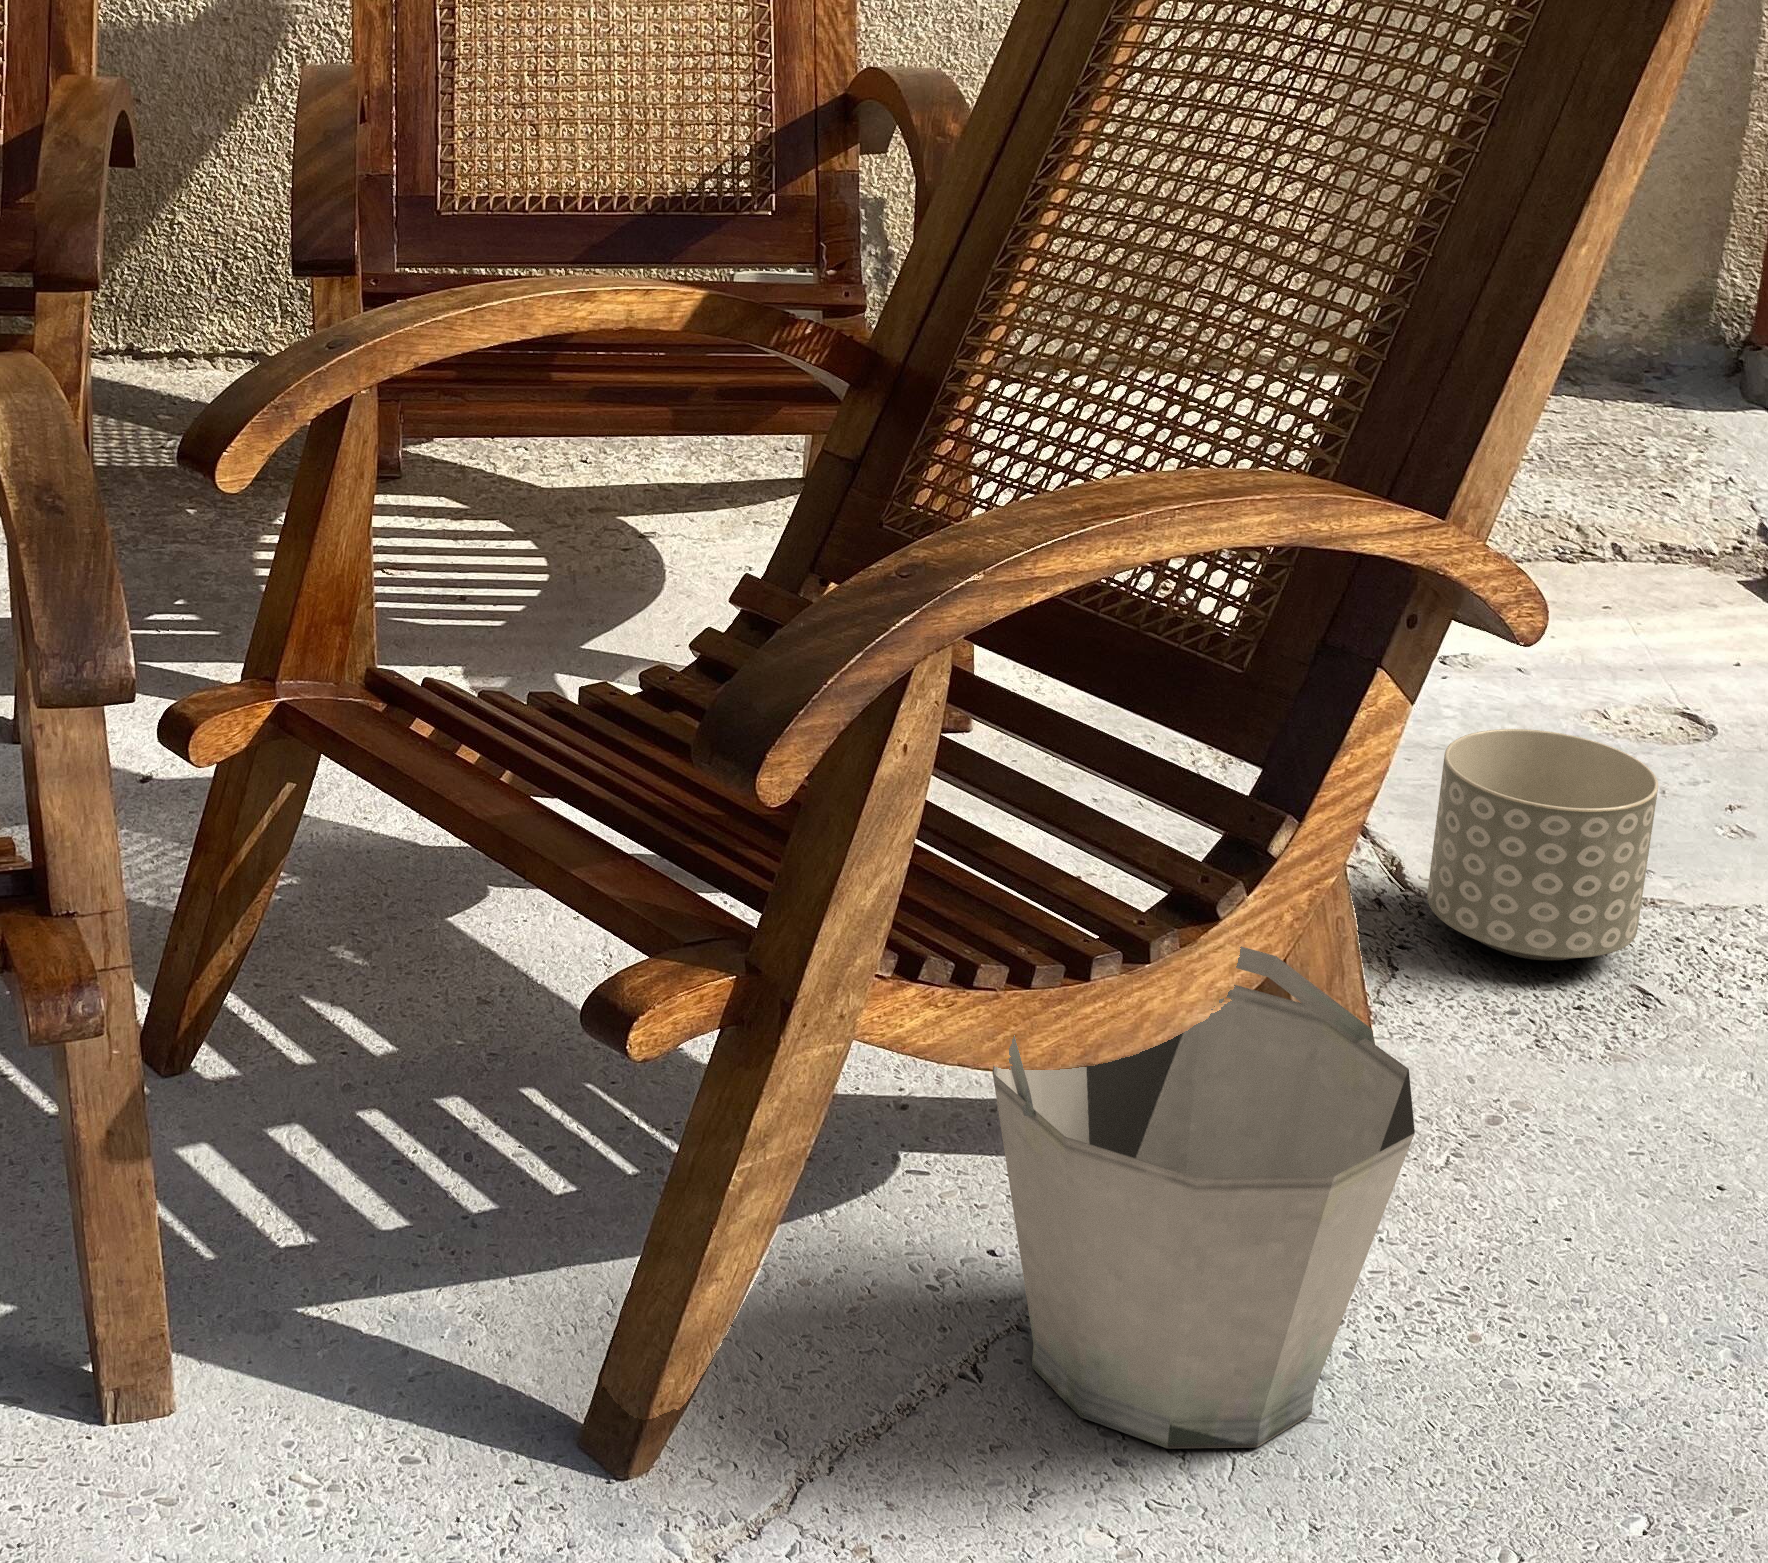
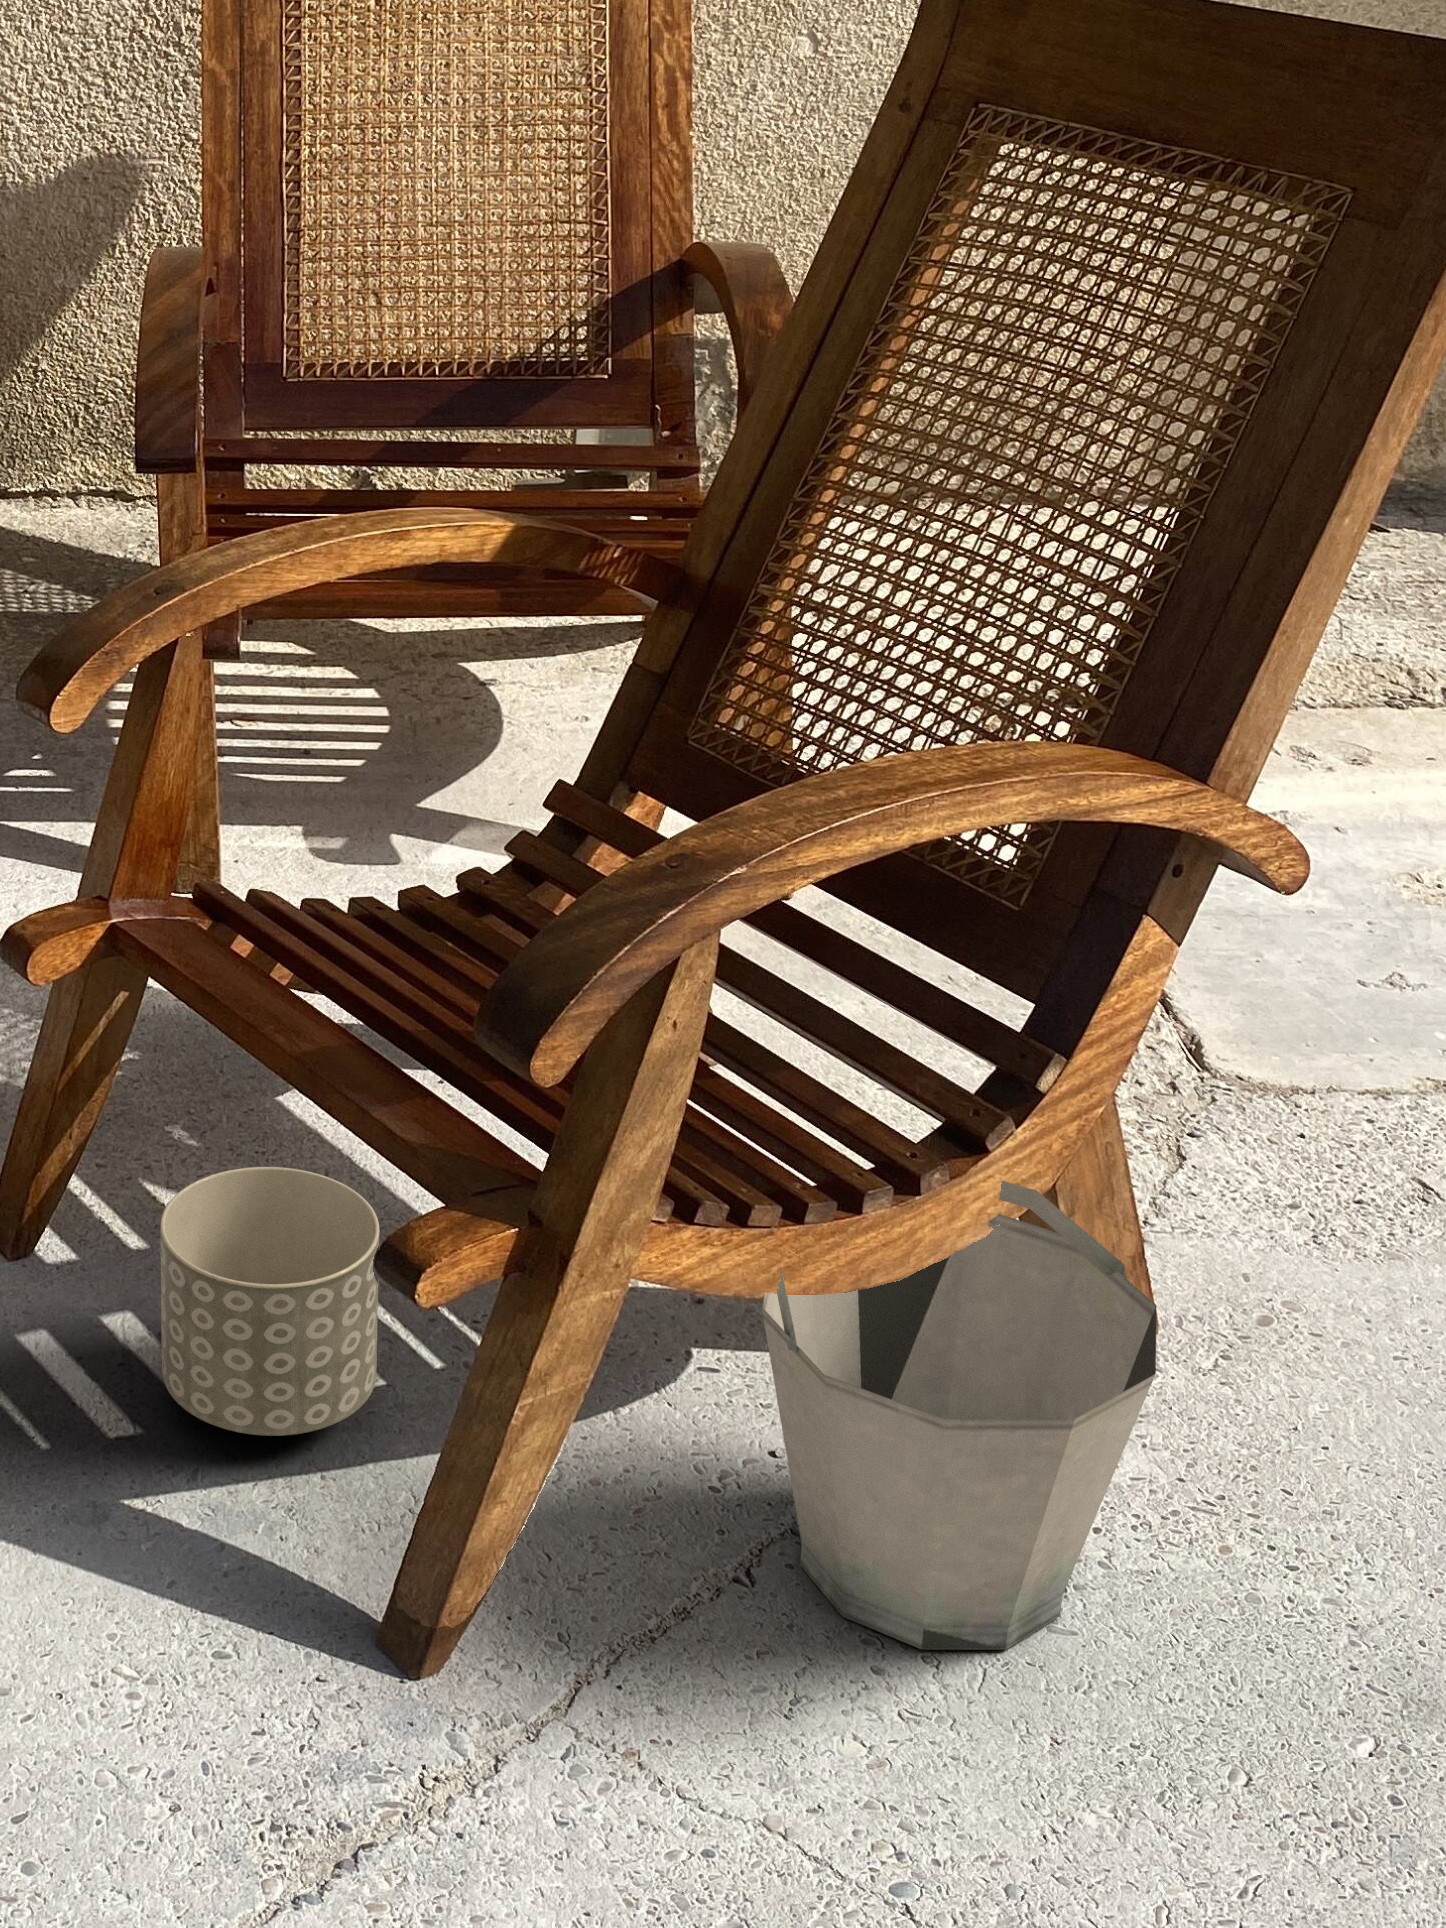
planter: present [1427,729,1658,960] -> present [161,1167,379,1436]

